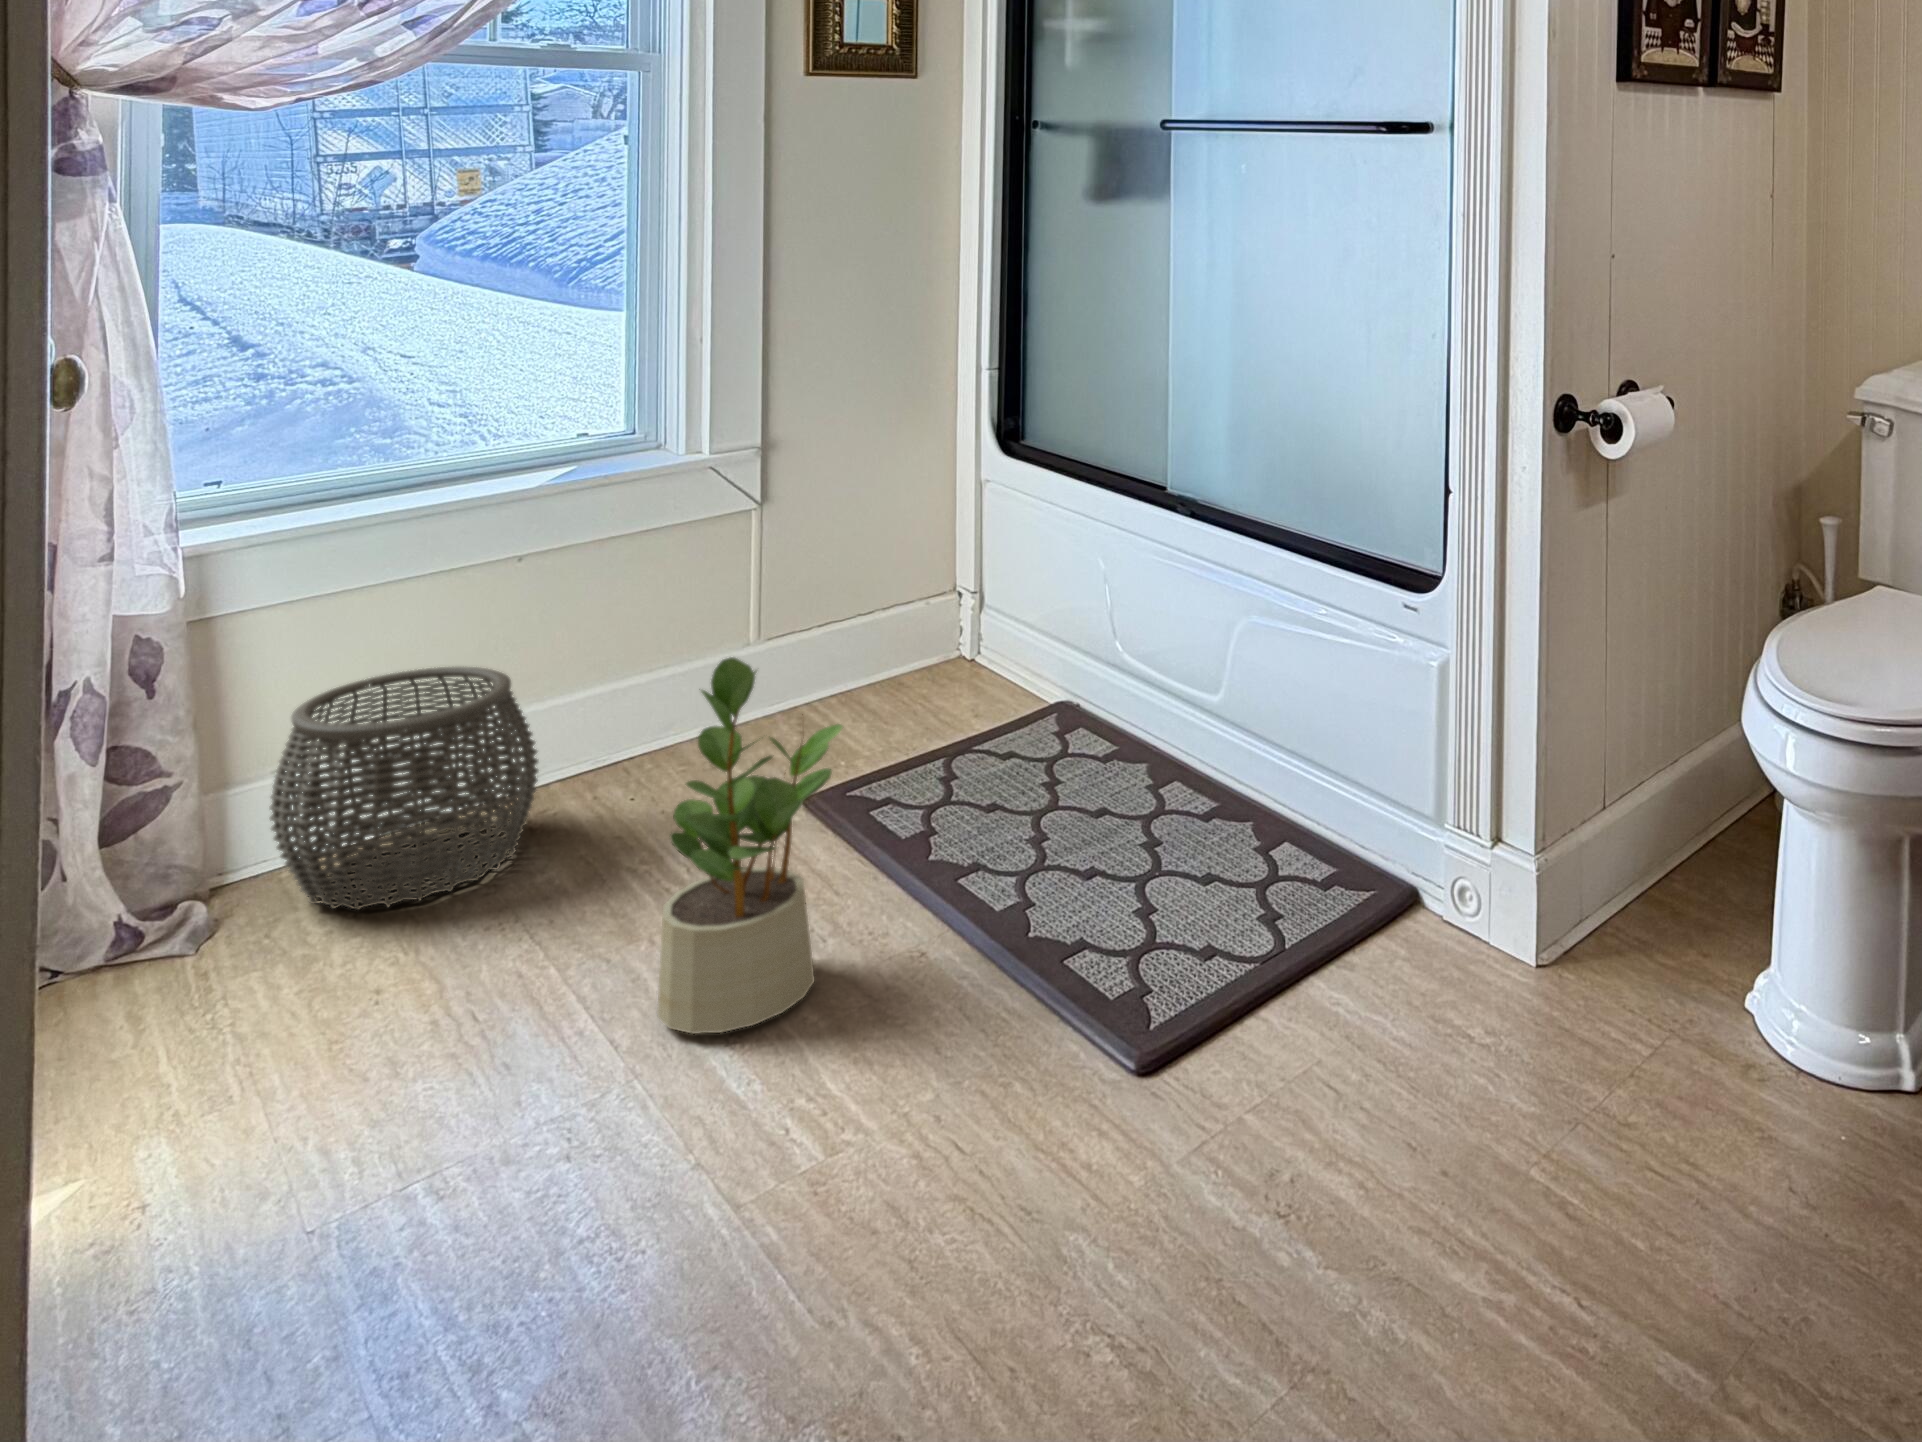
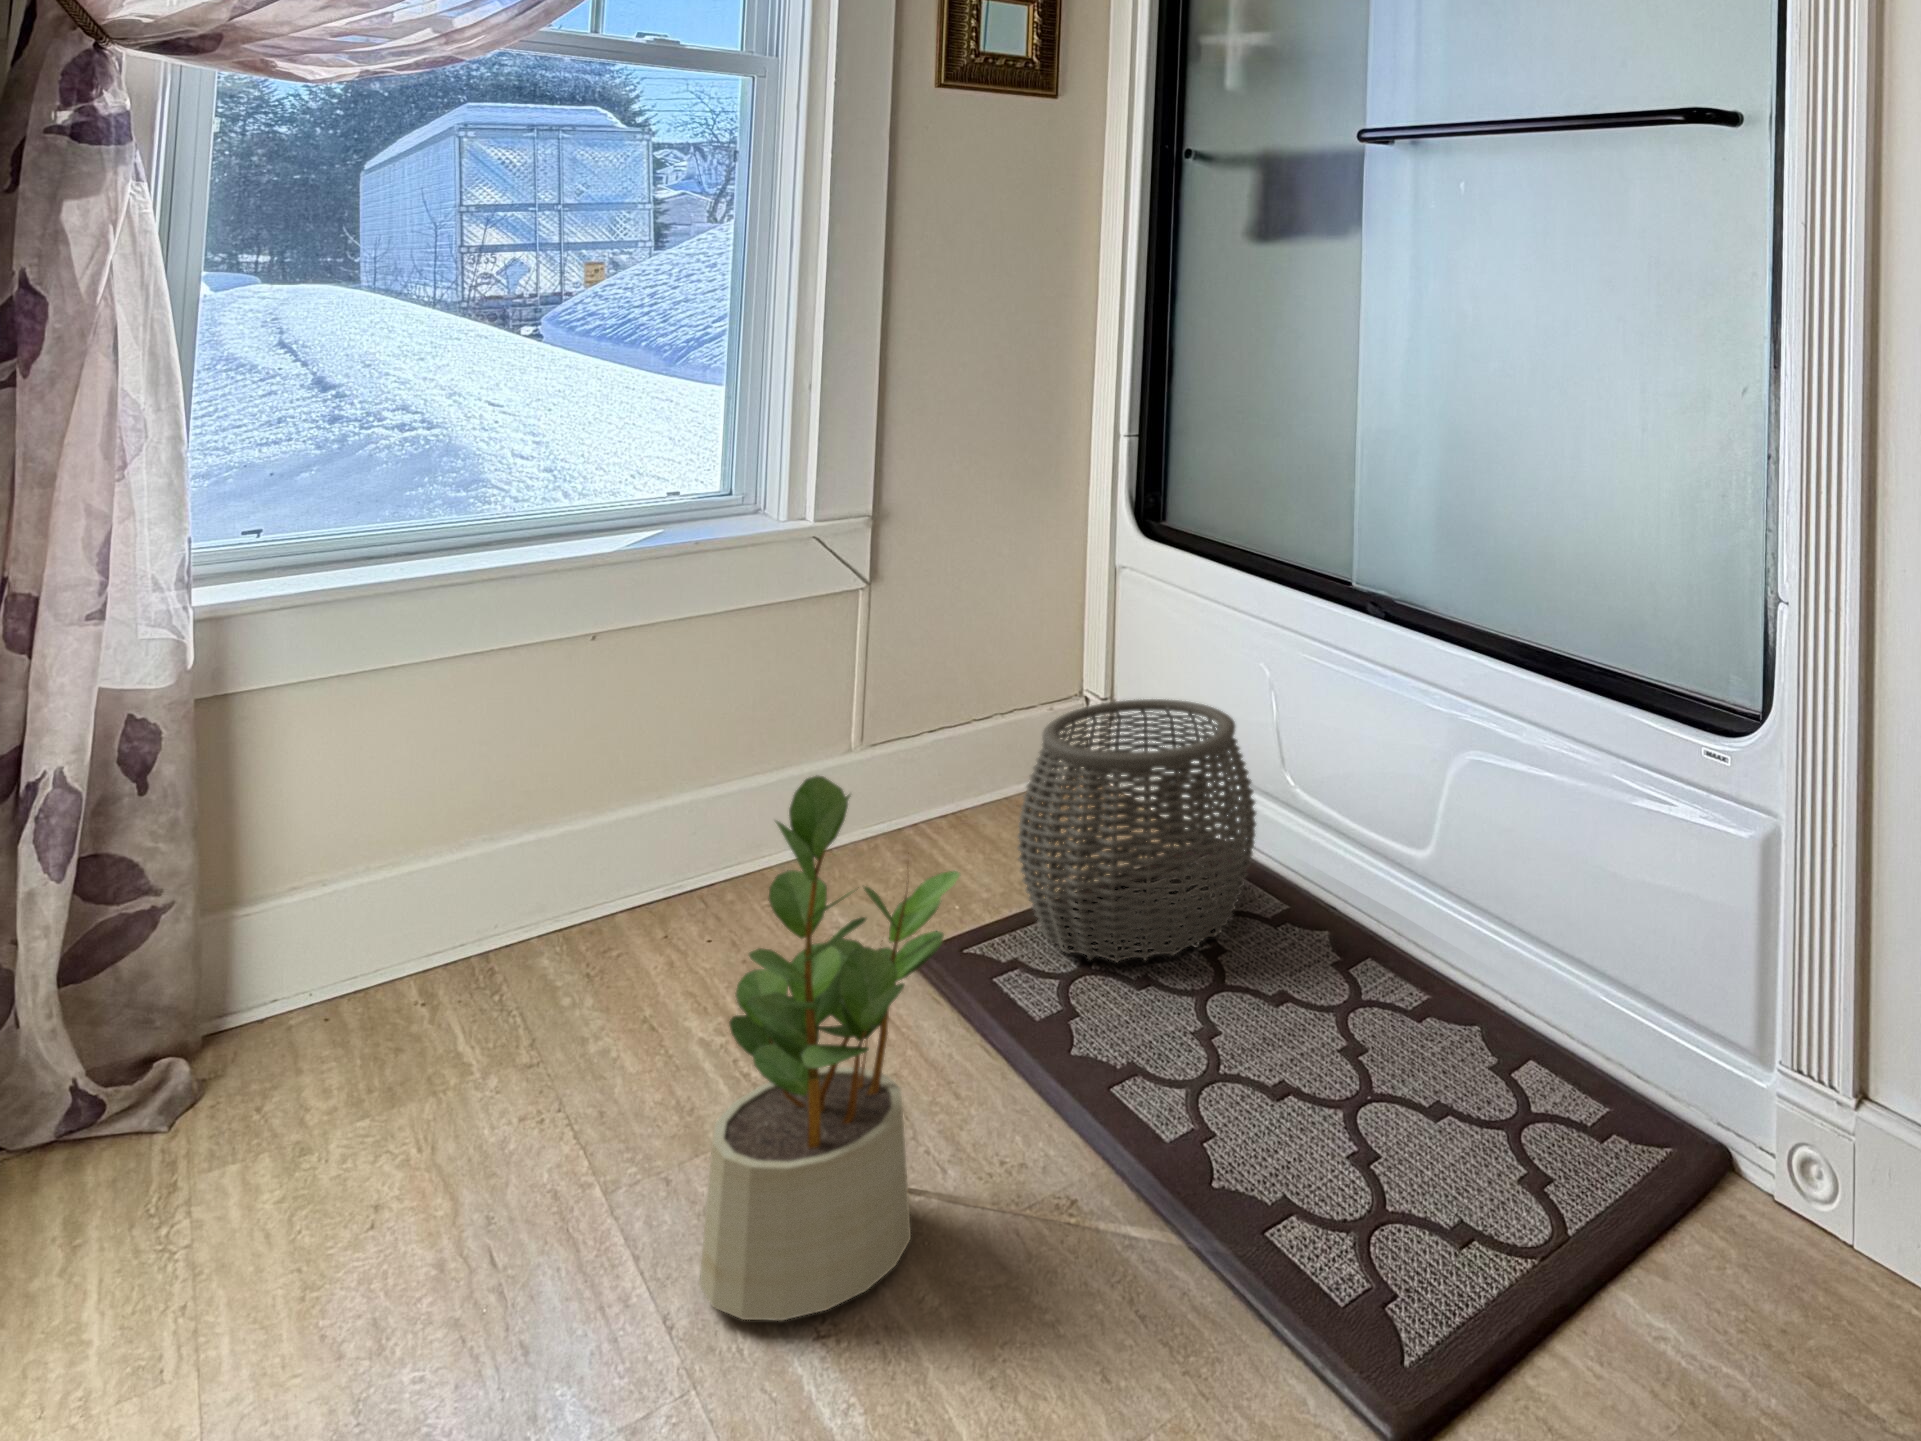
woven basket: present [270,667,538,910] -> present [1017,699,1256,962]

